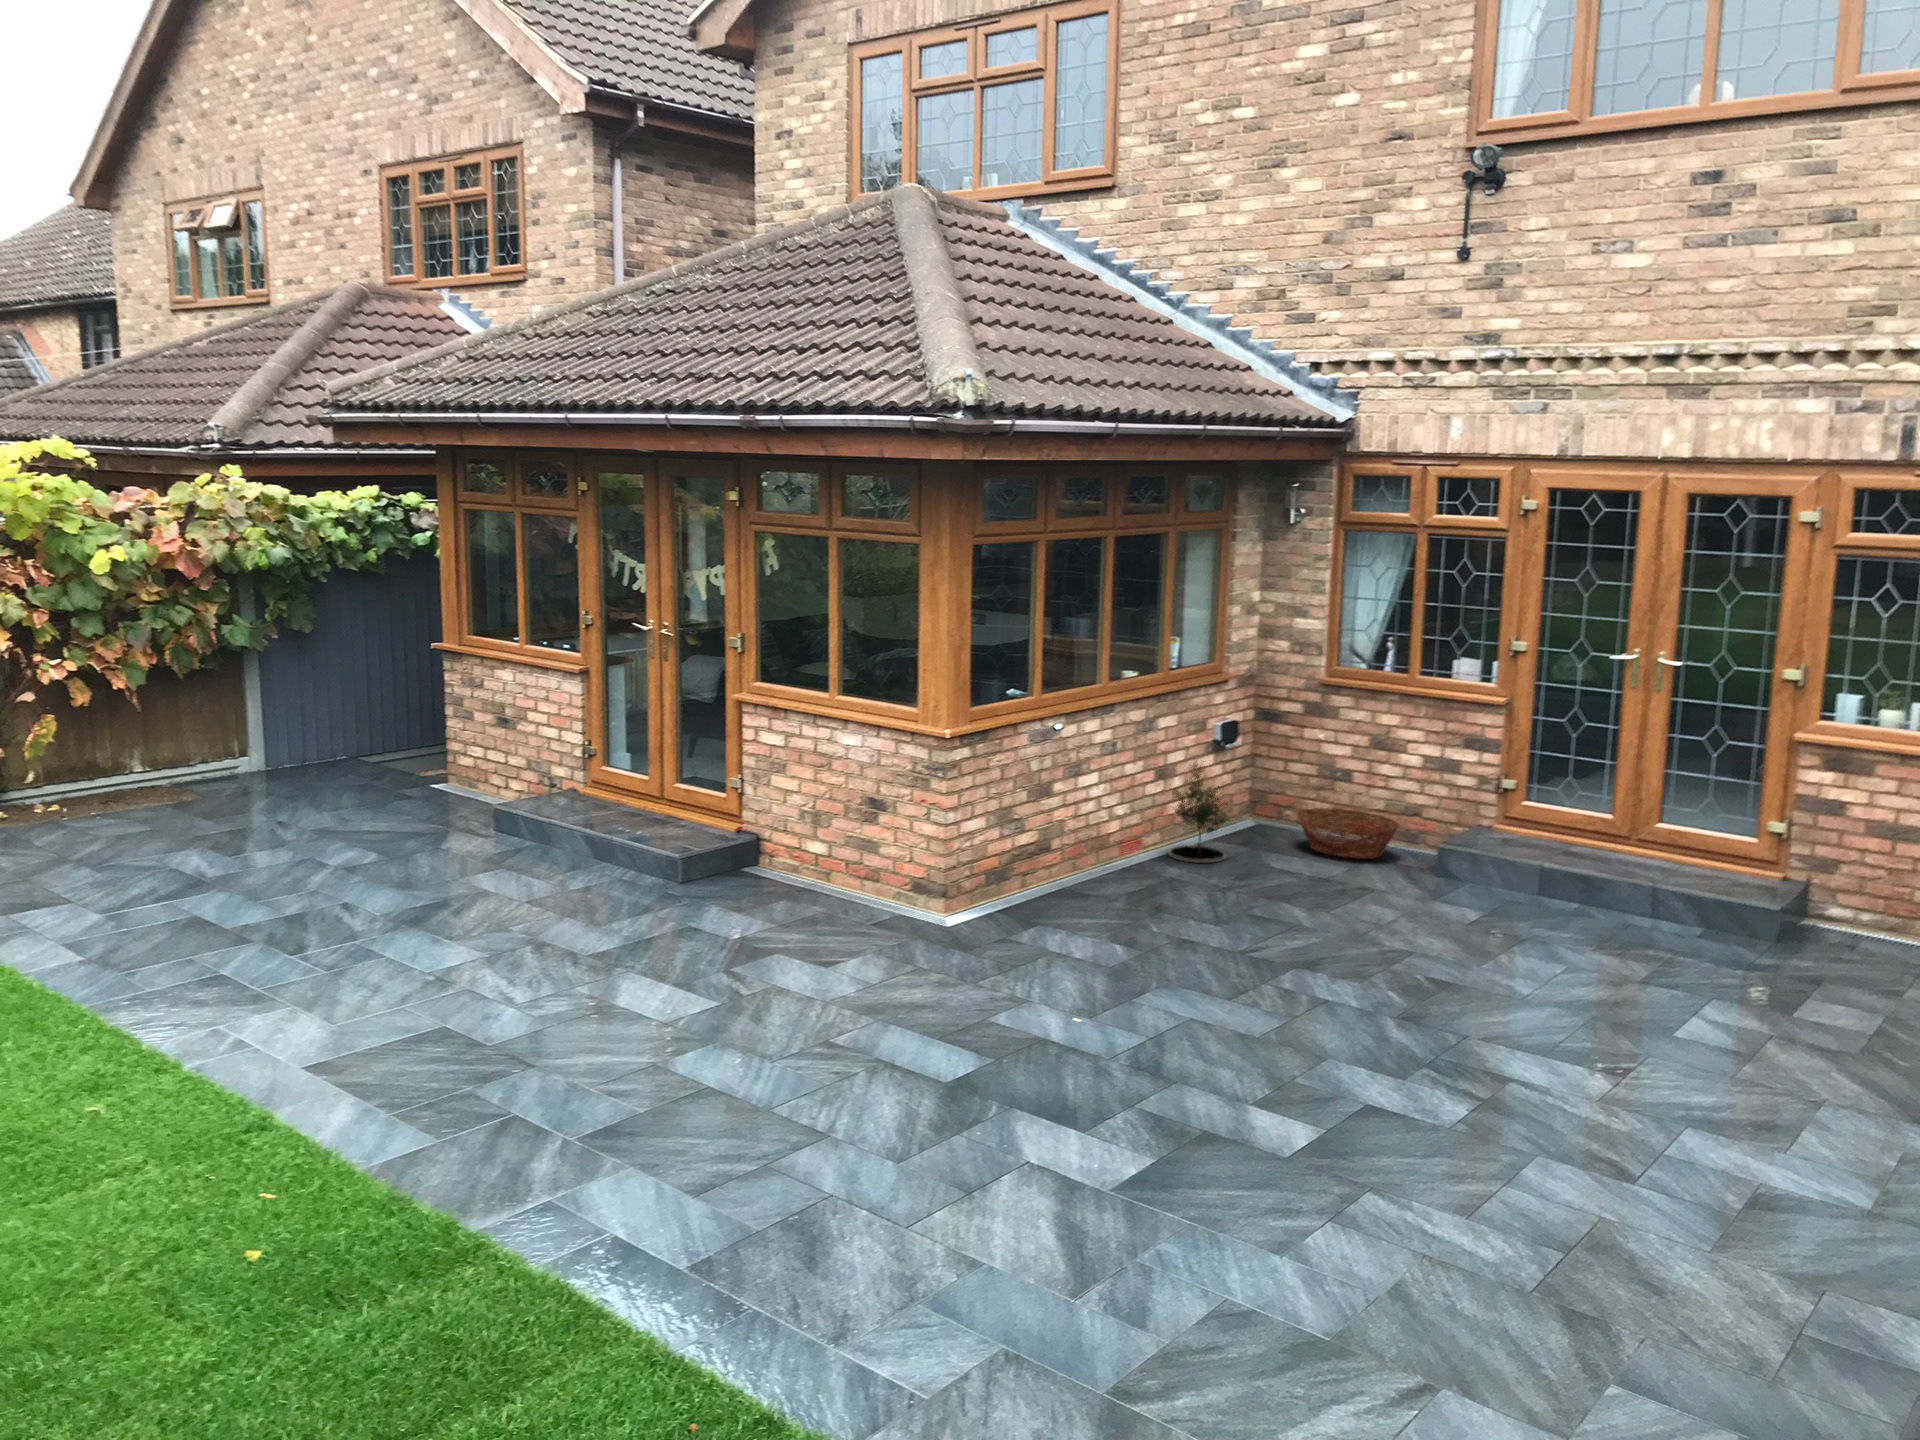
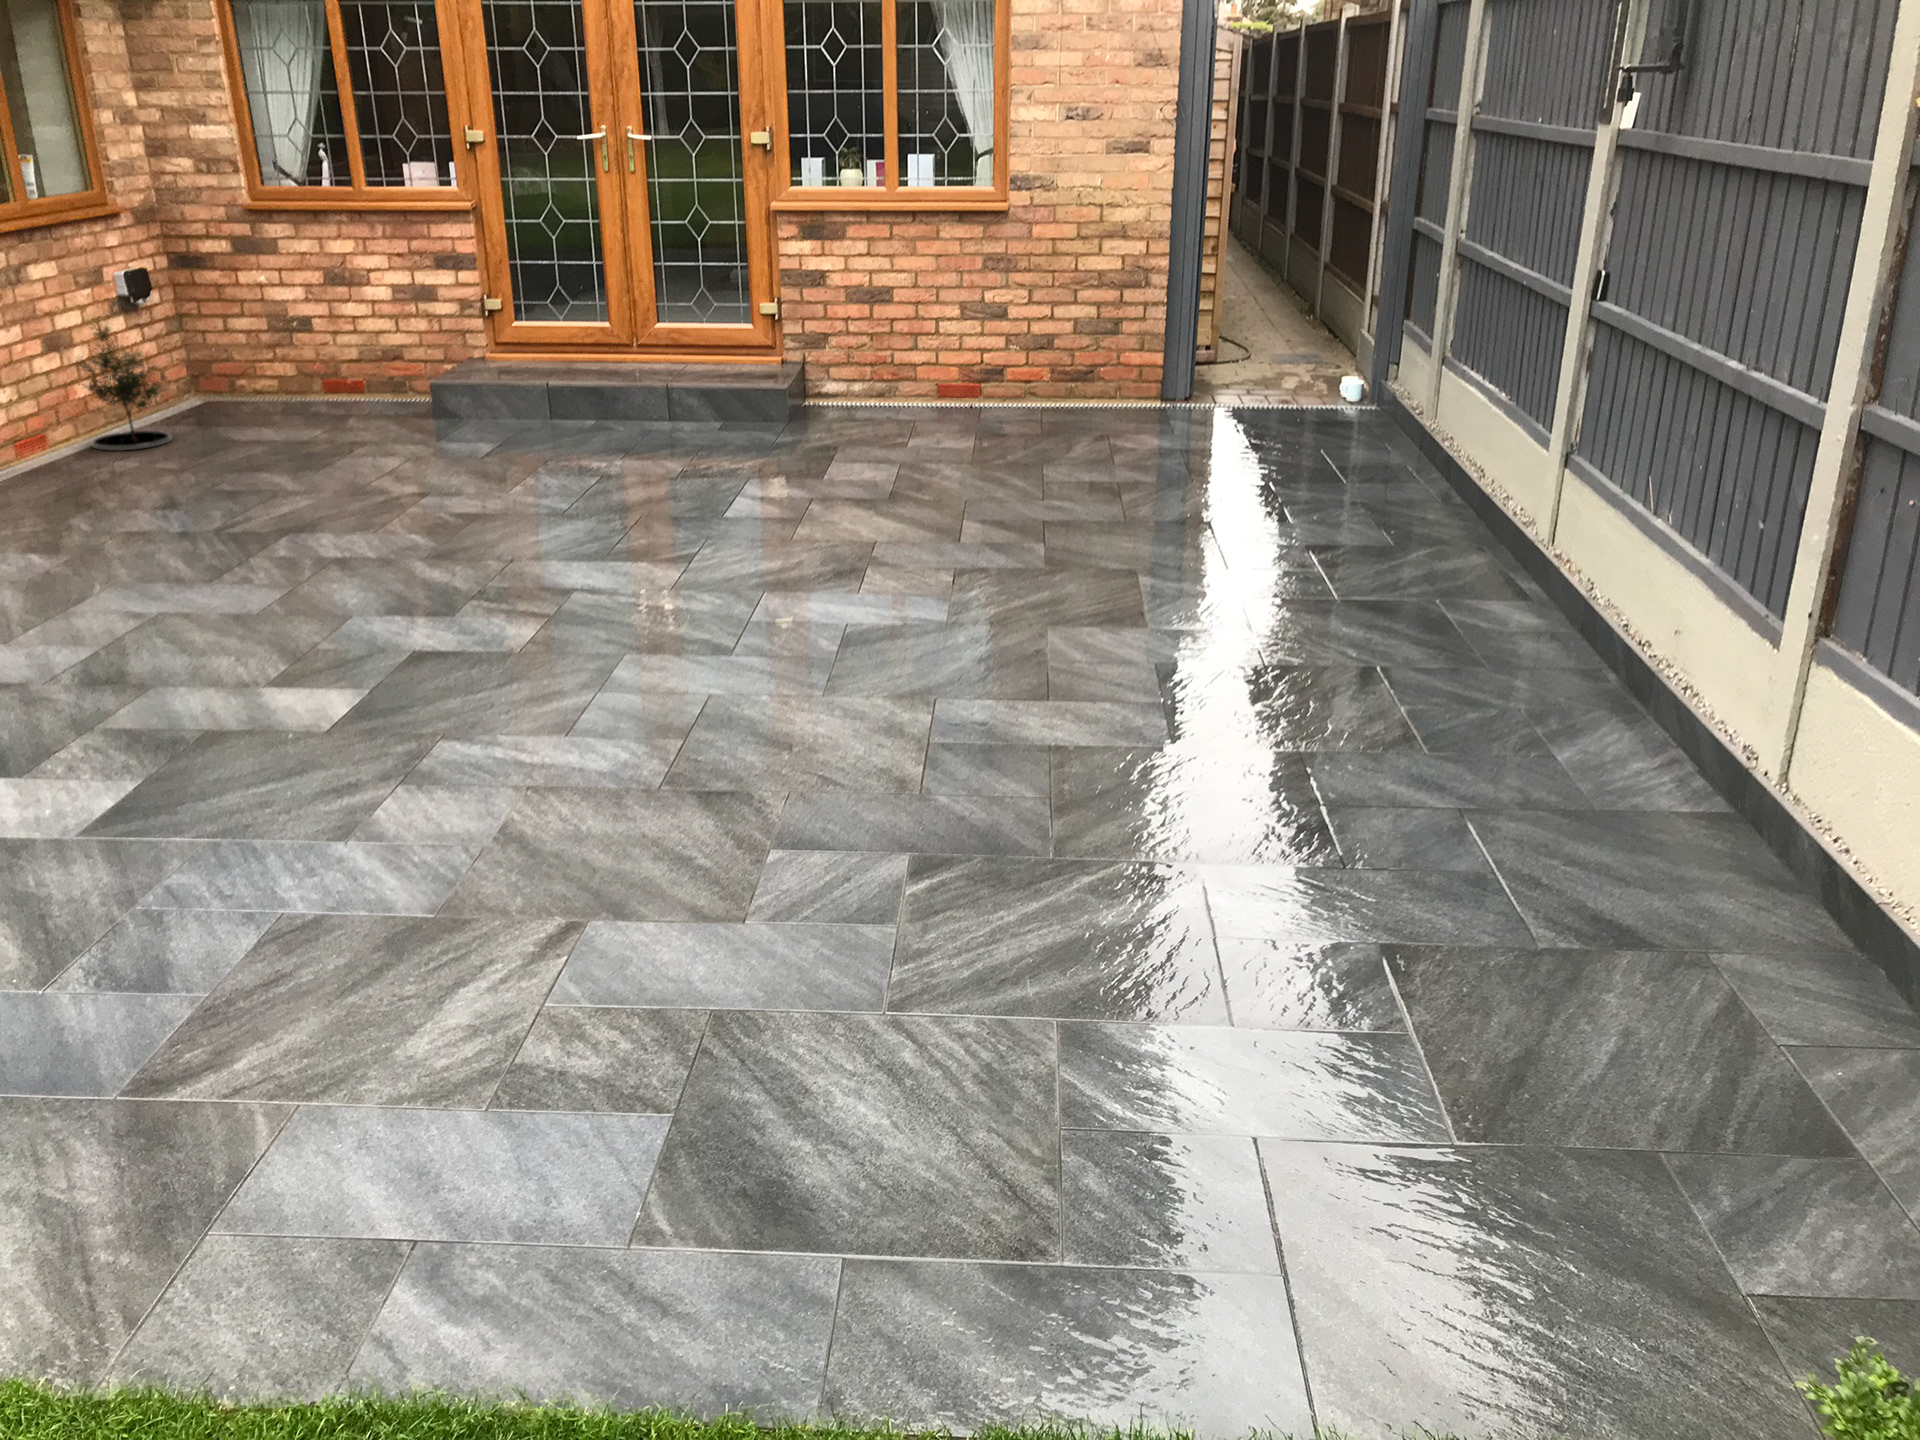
basket: present [1296,808,1400,859] -> none [251,363,382,418]

